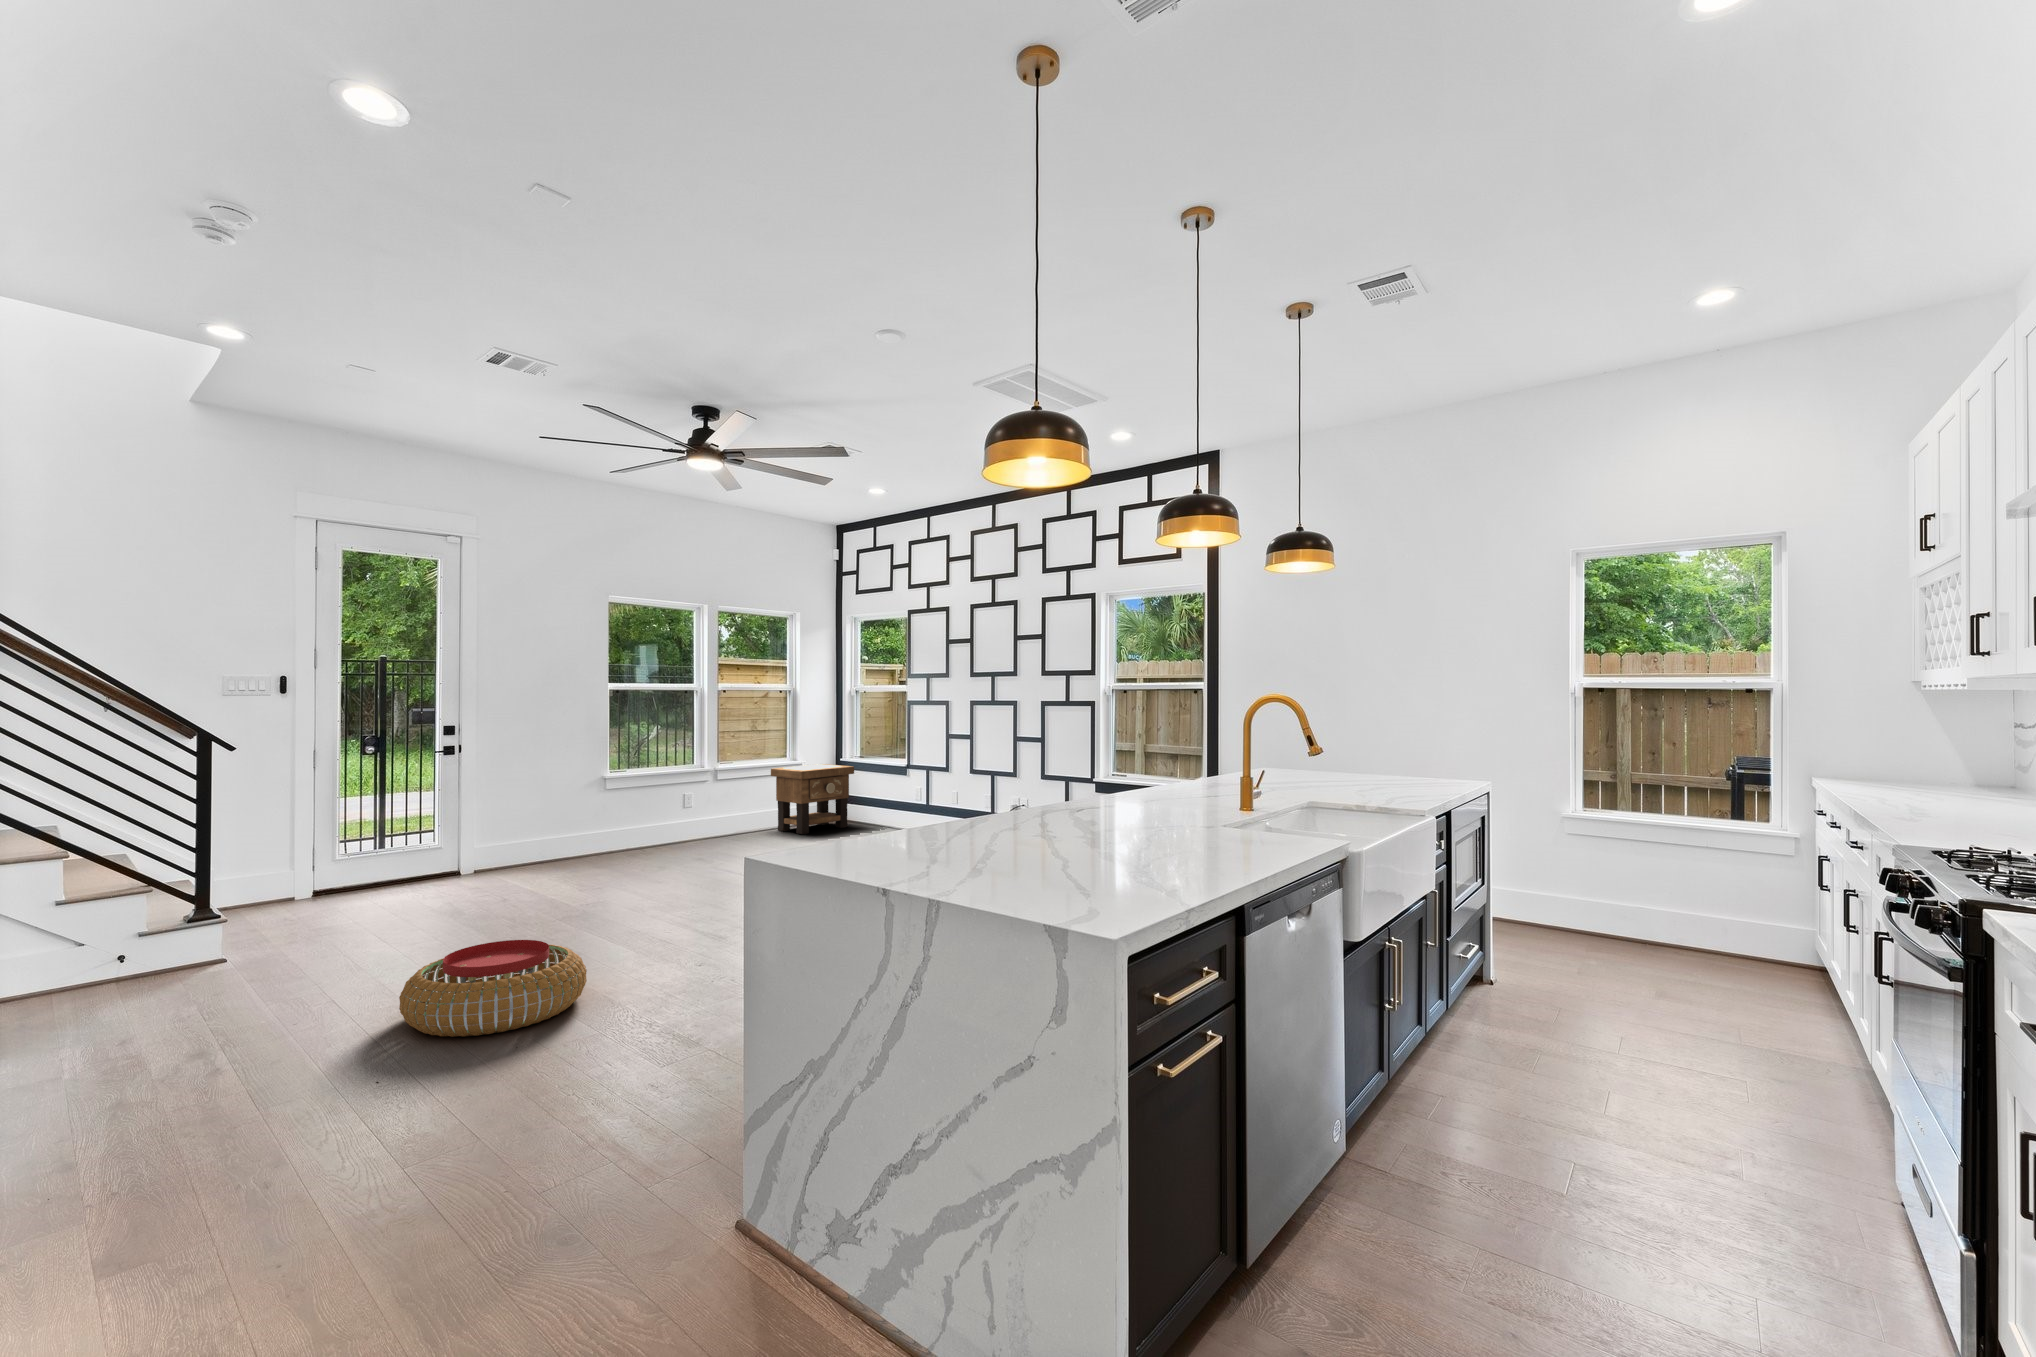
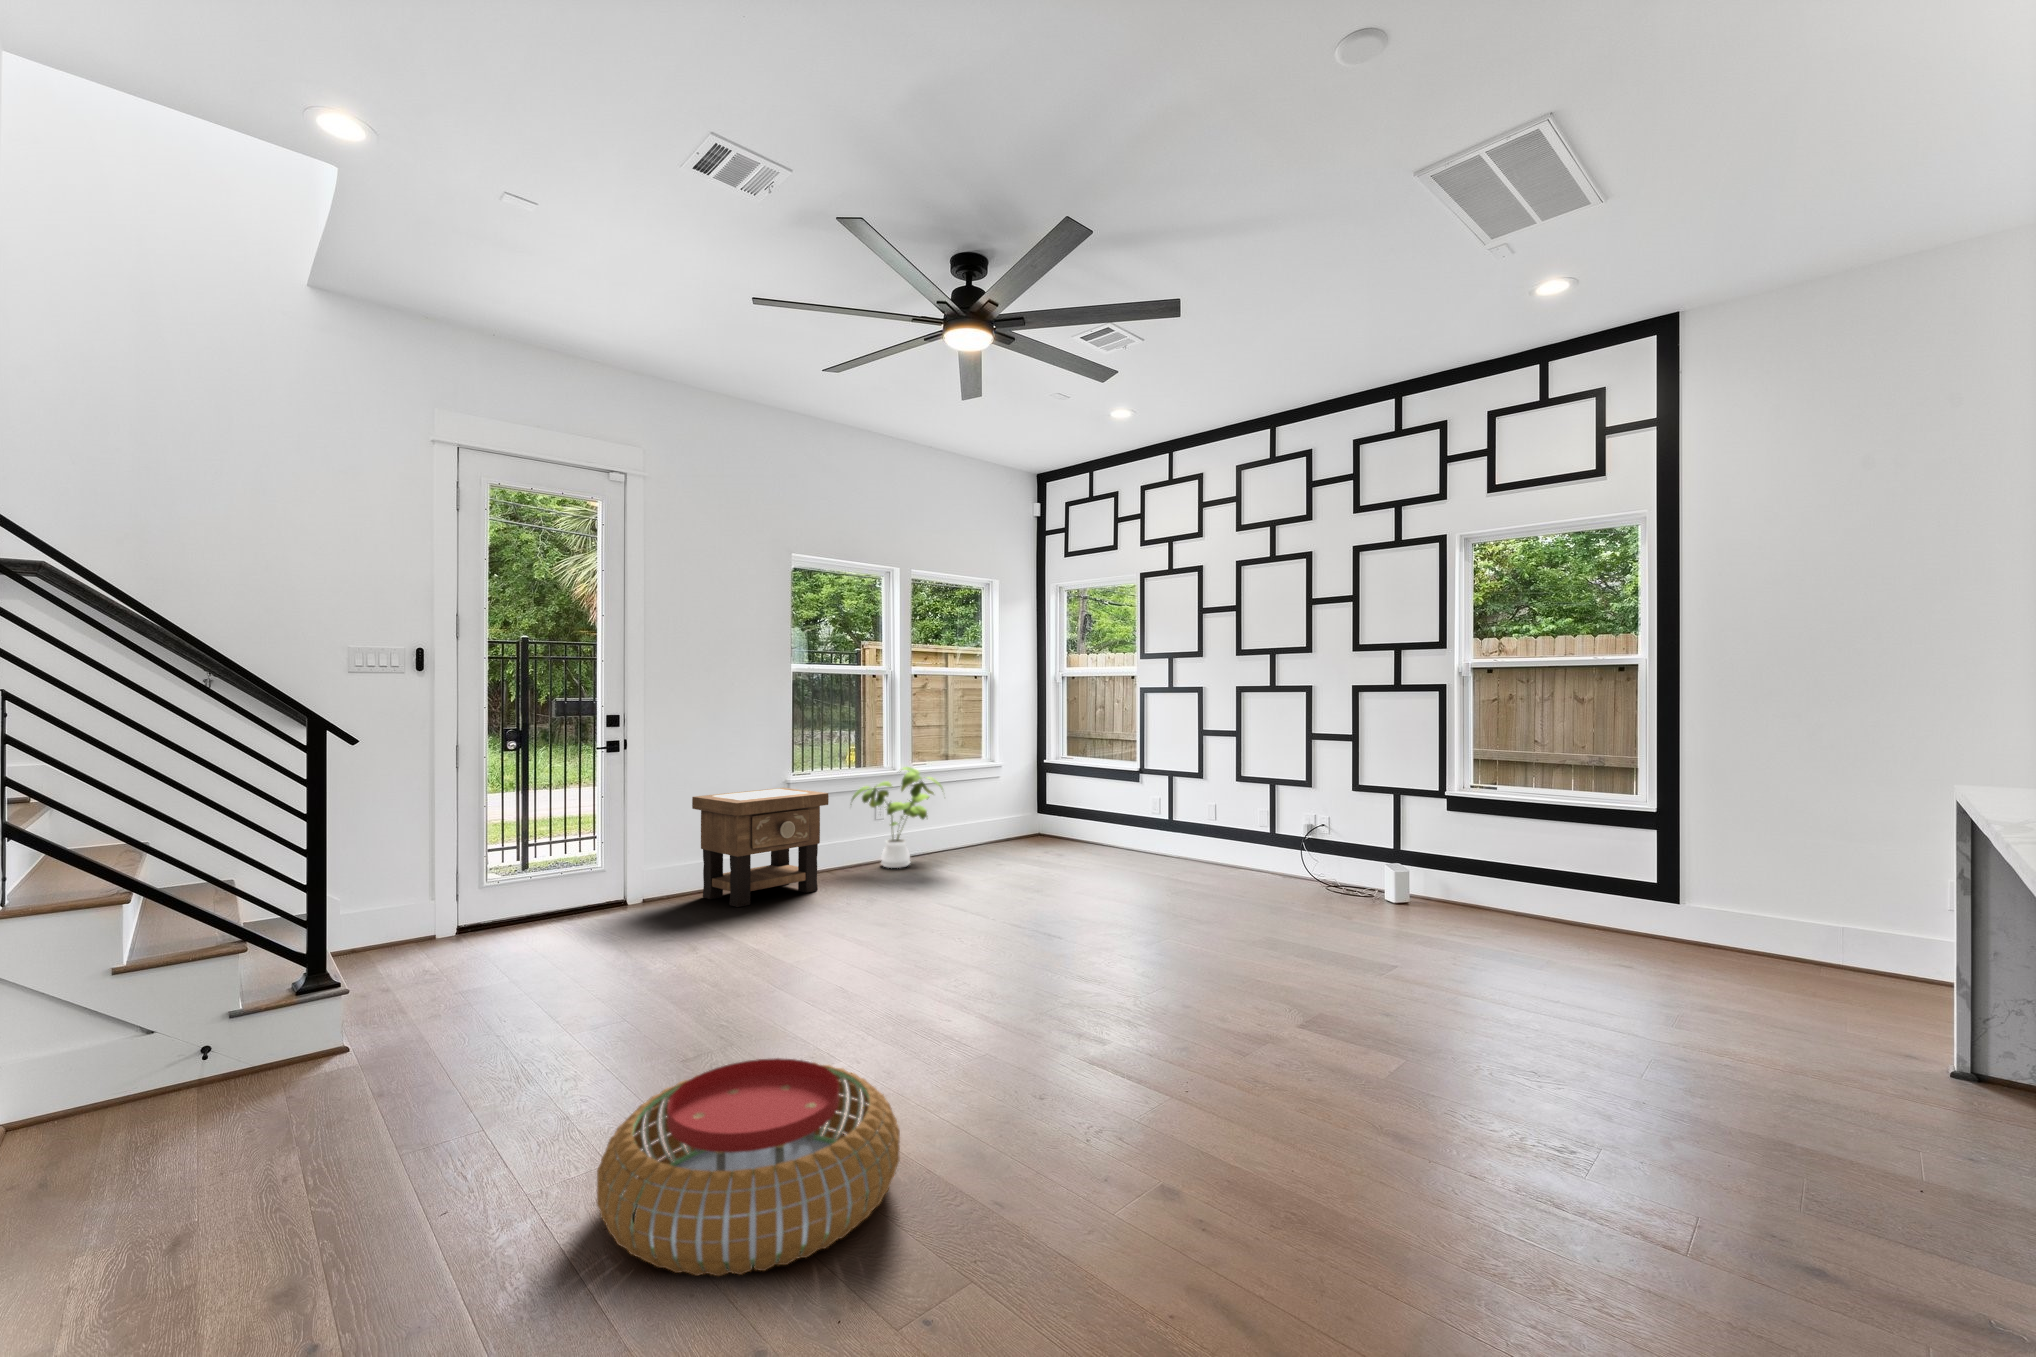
side table: present [771,764,854,834] -> present [692,788,829,907]
house plant: none [661,767,738,847] -> present [852,767,943,868]

